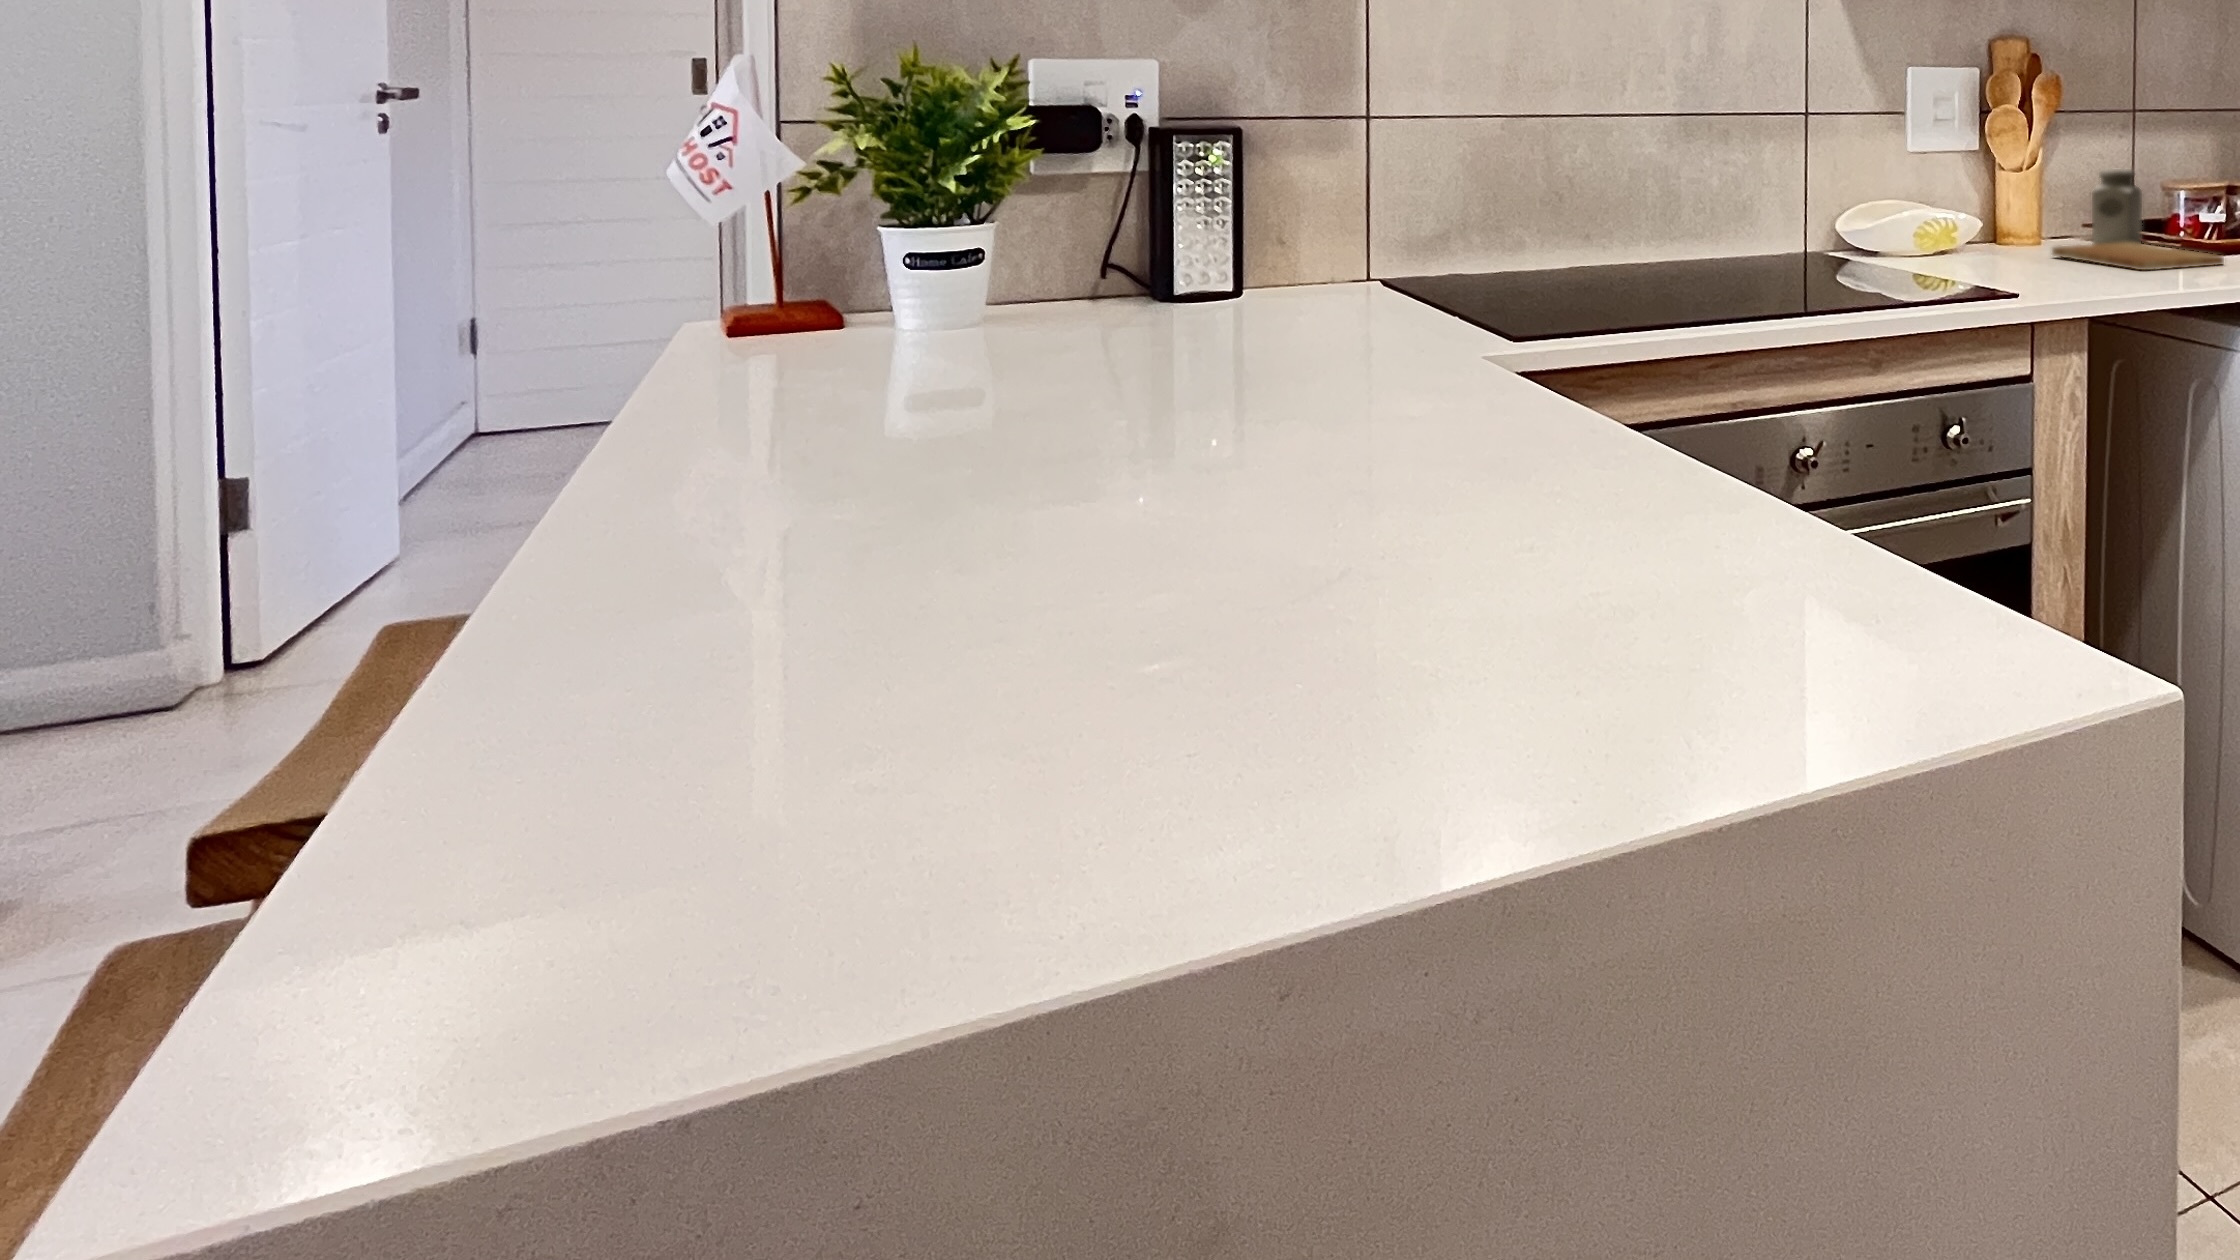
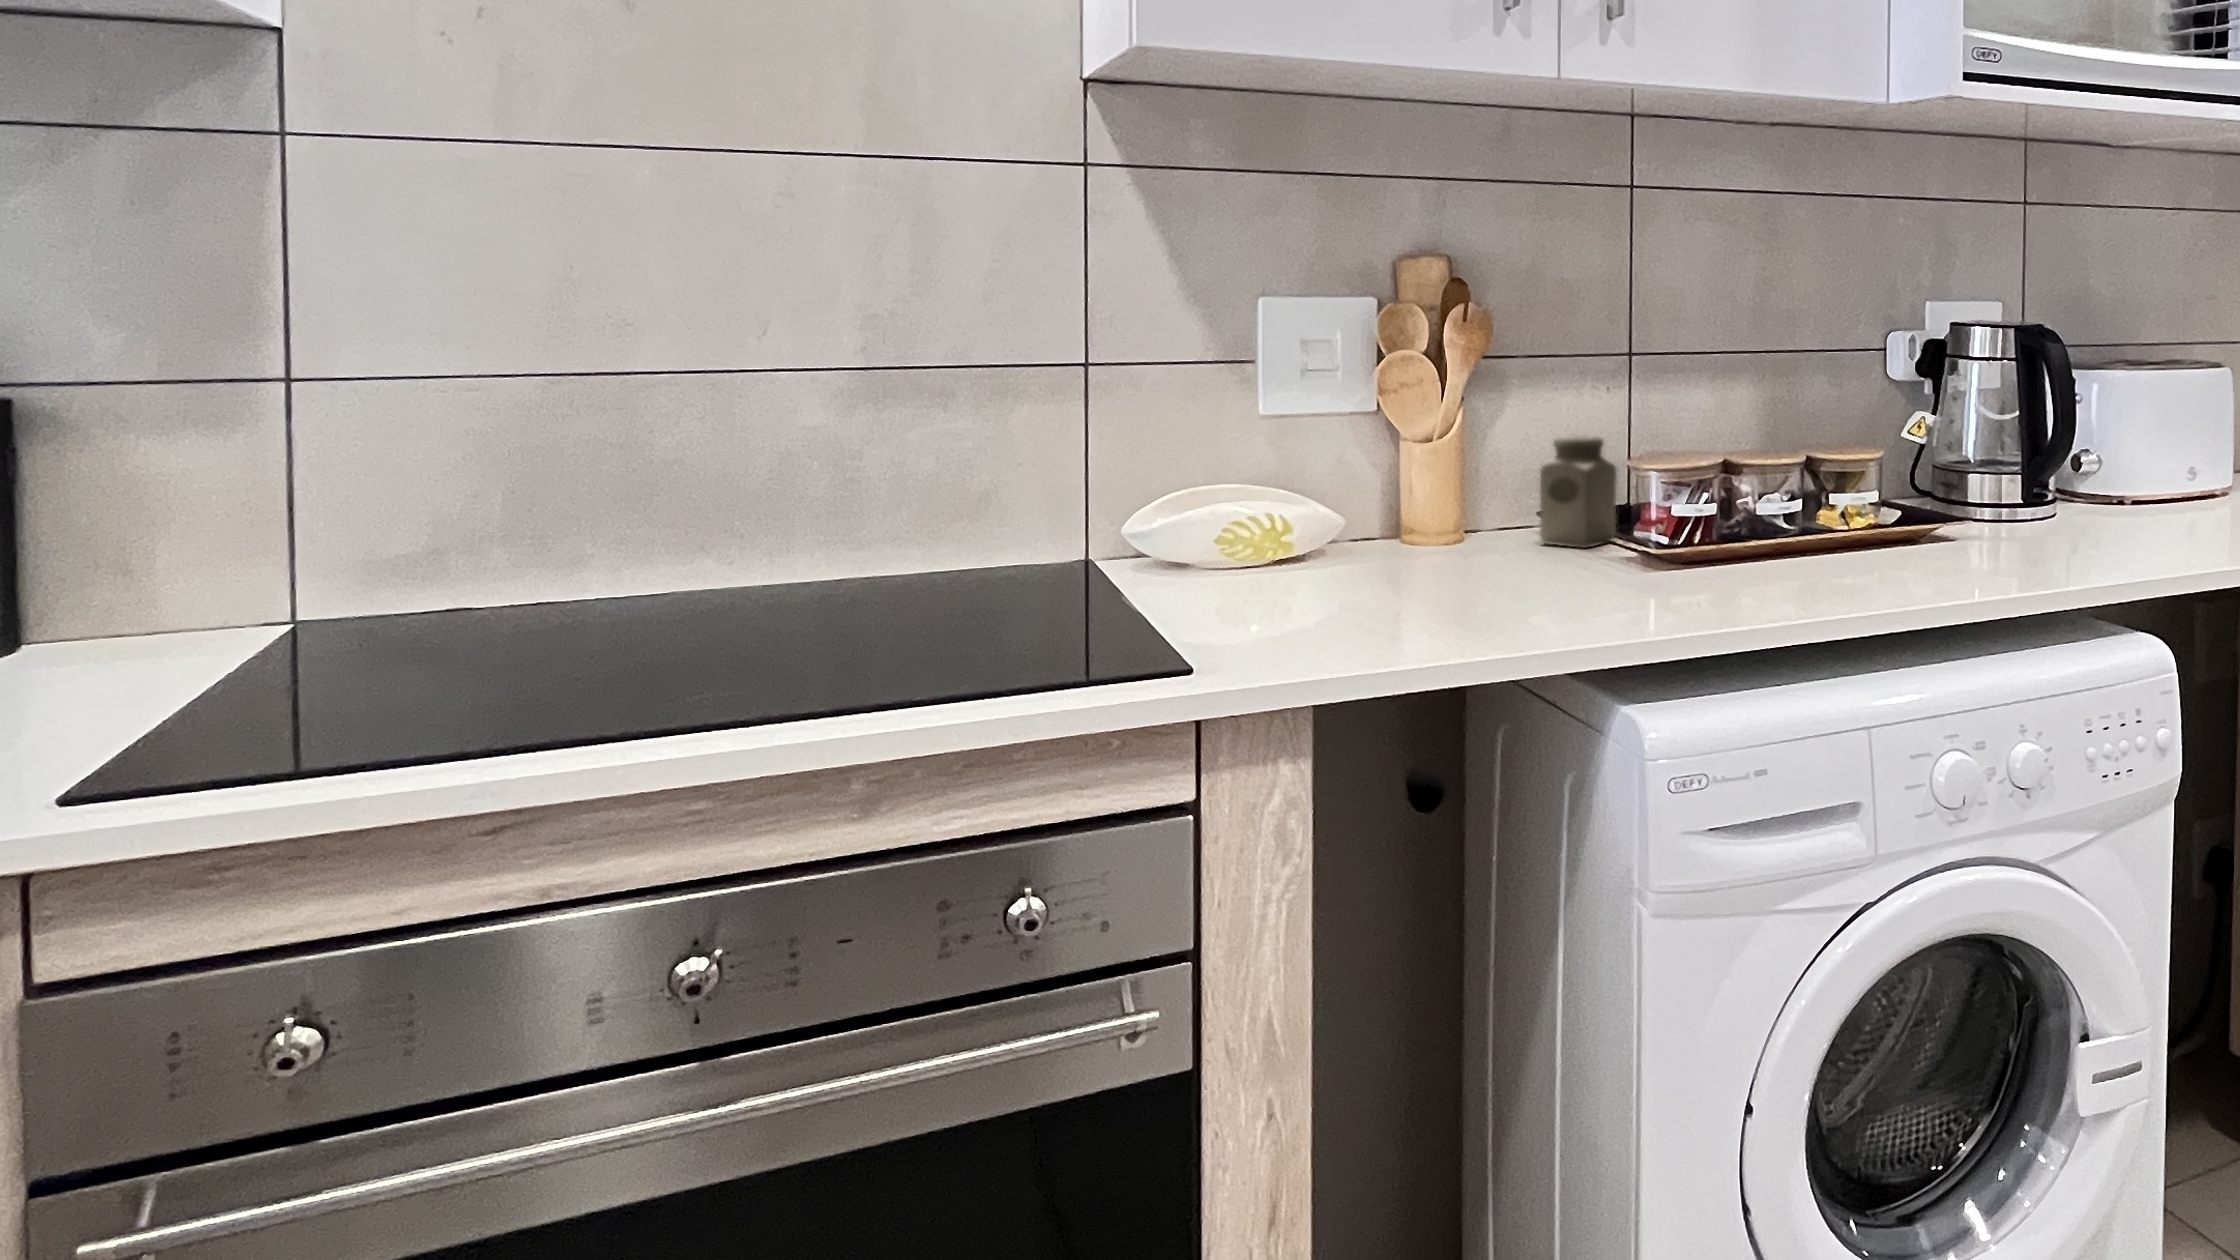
cutting board: present [2052,242,2224,270] -> none [1441,543,1663,601]

